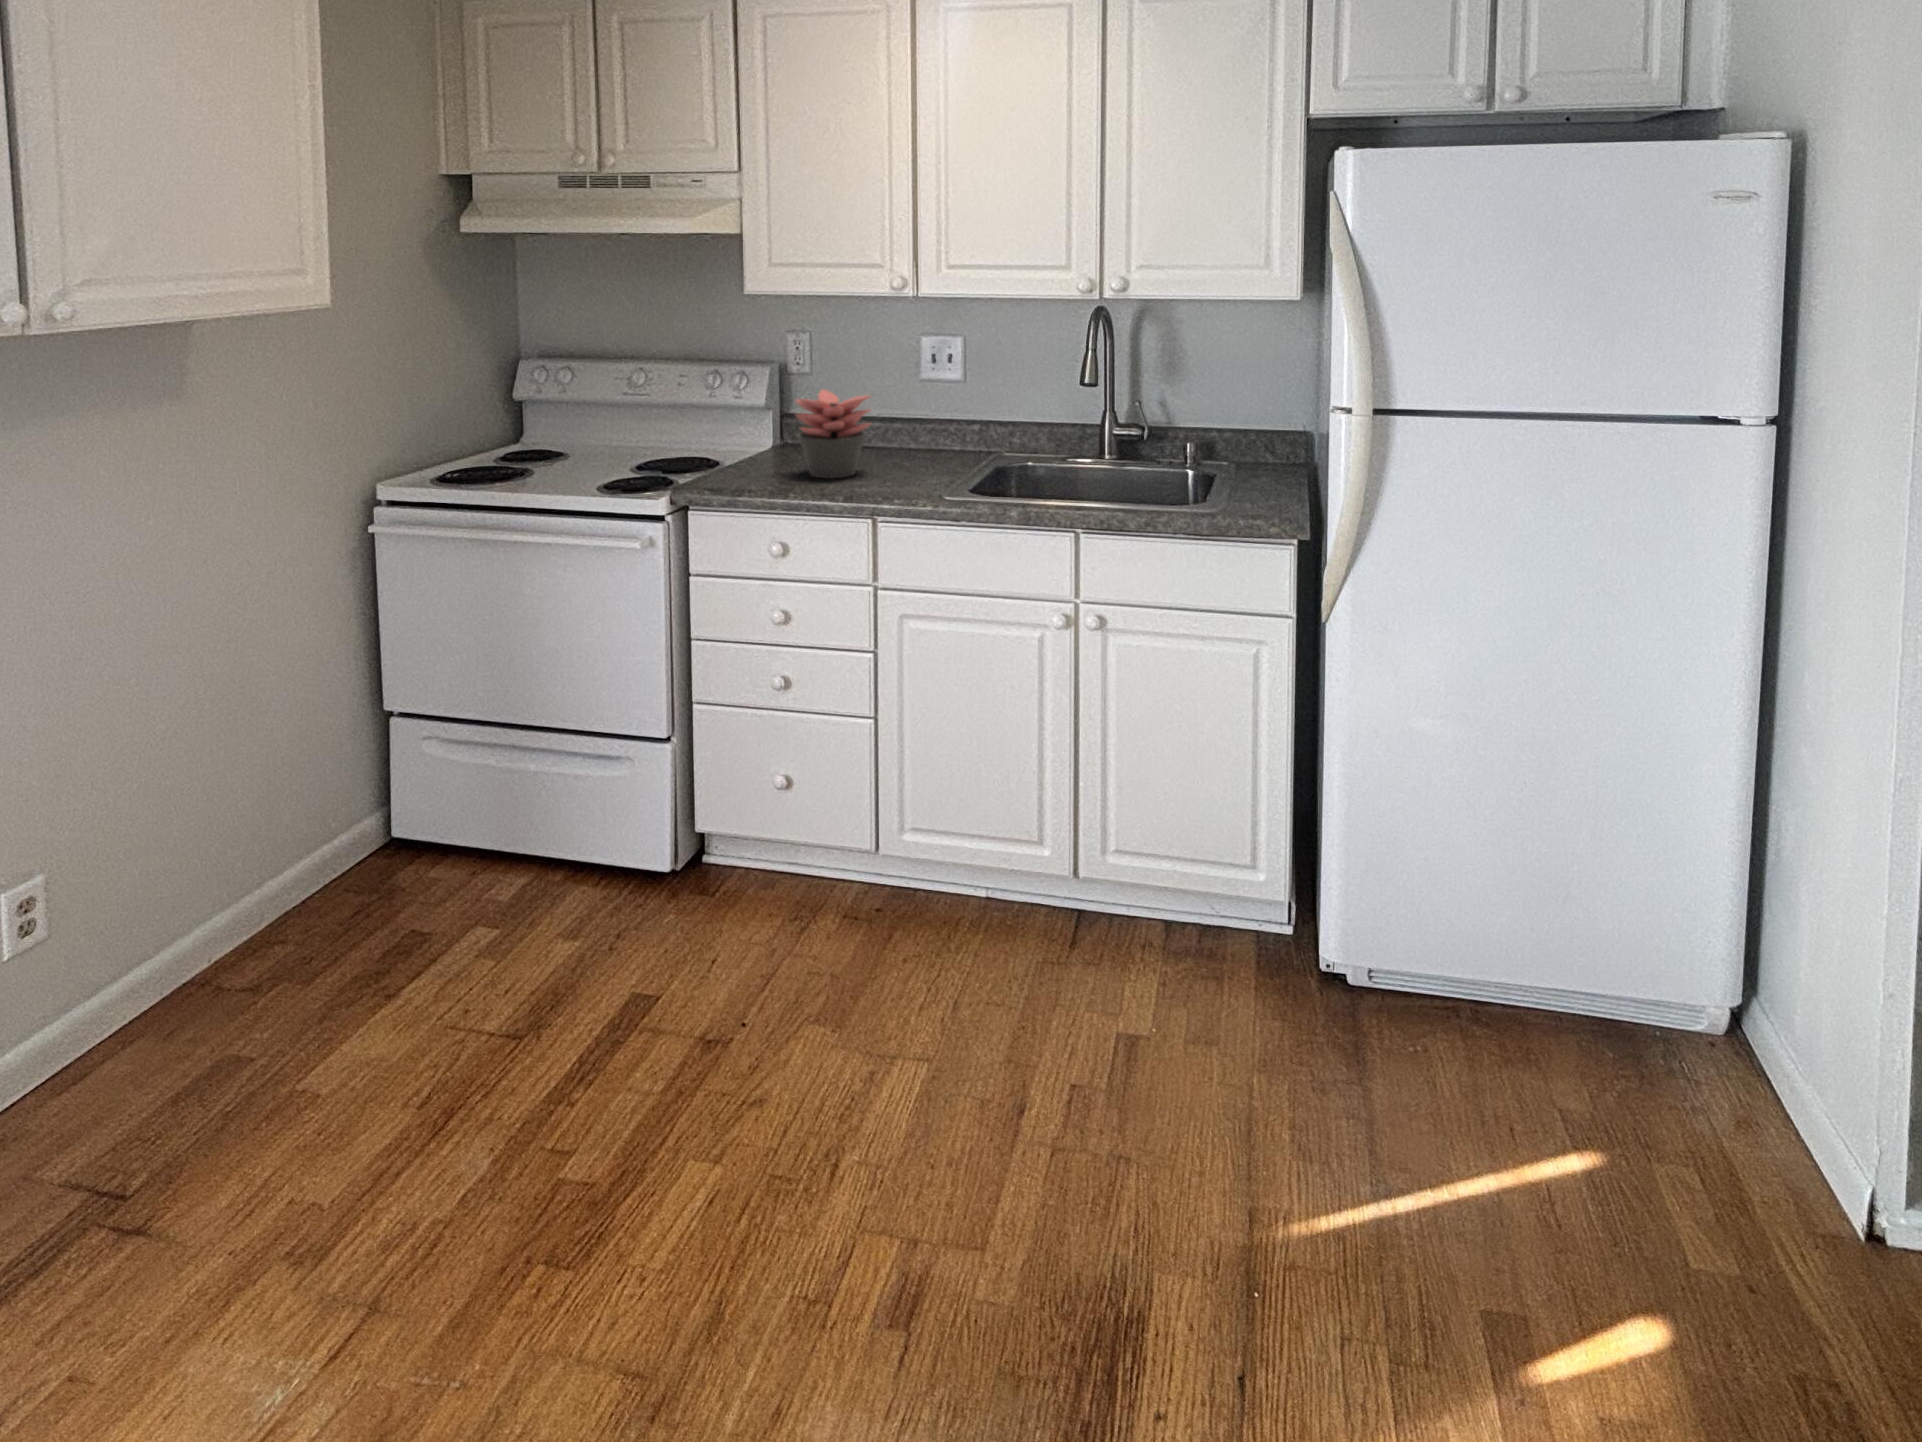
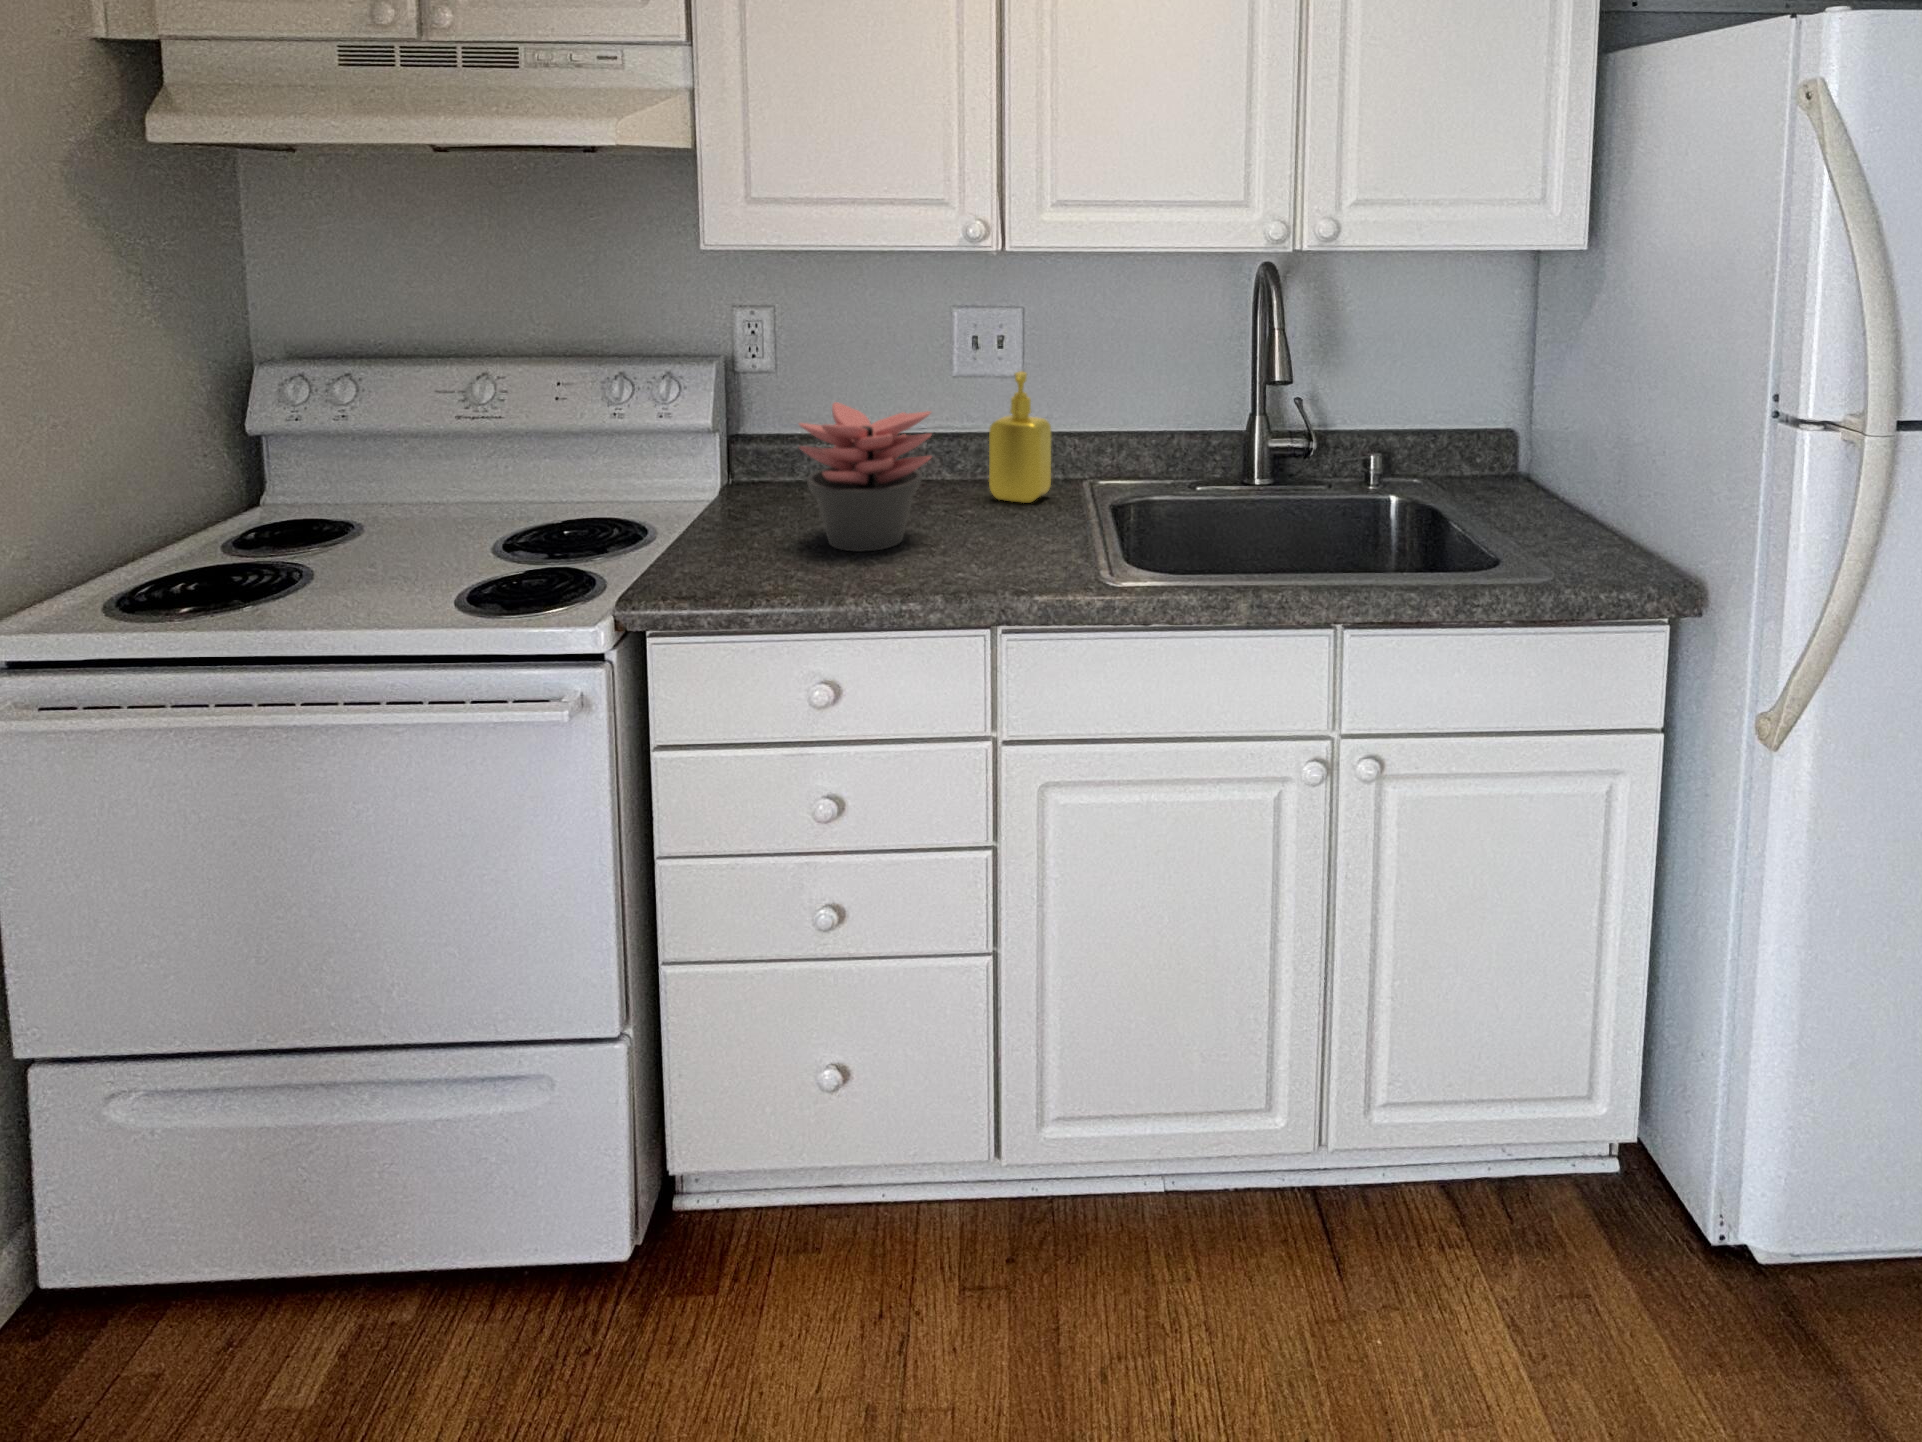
soap dispenser: none [930,376,971,462] -> present [989,372,1051,503]

